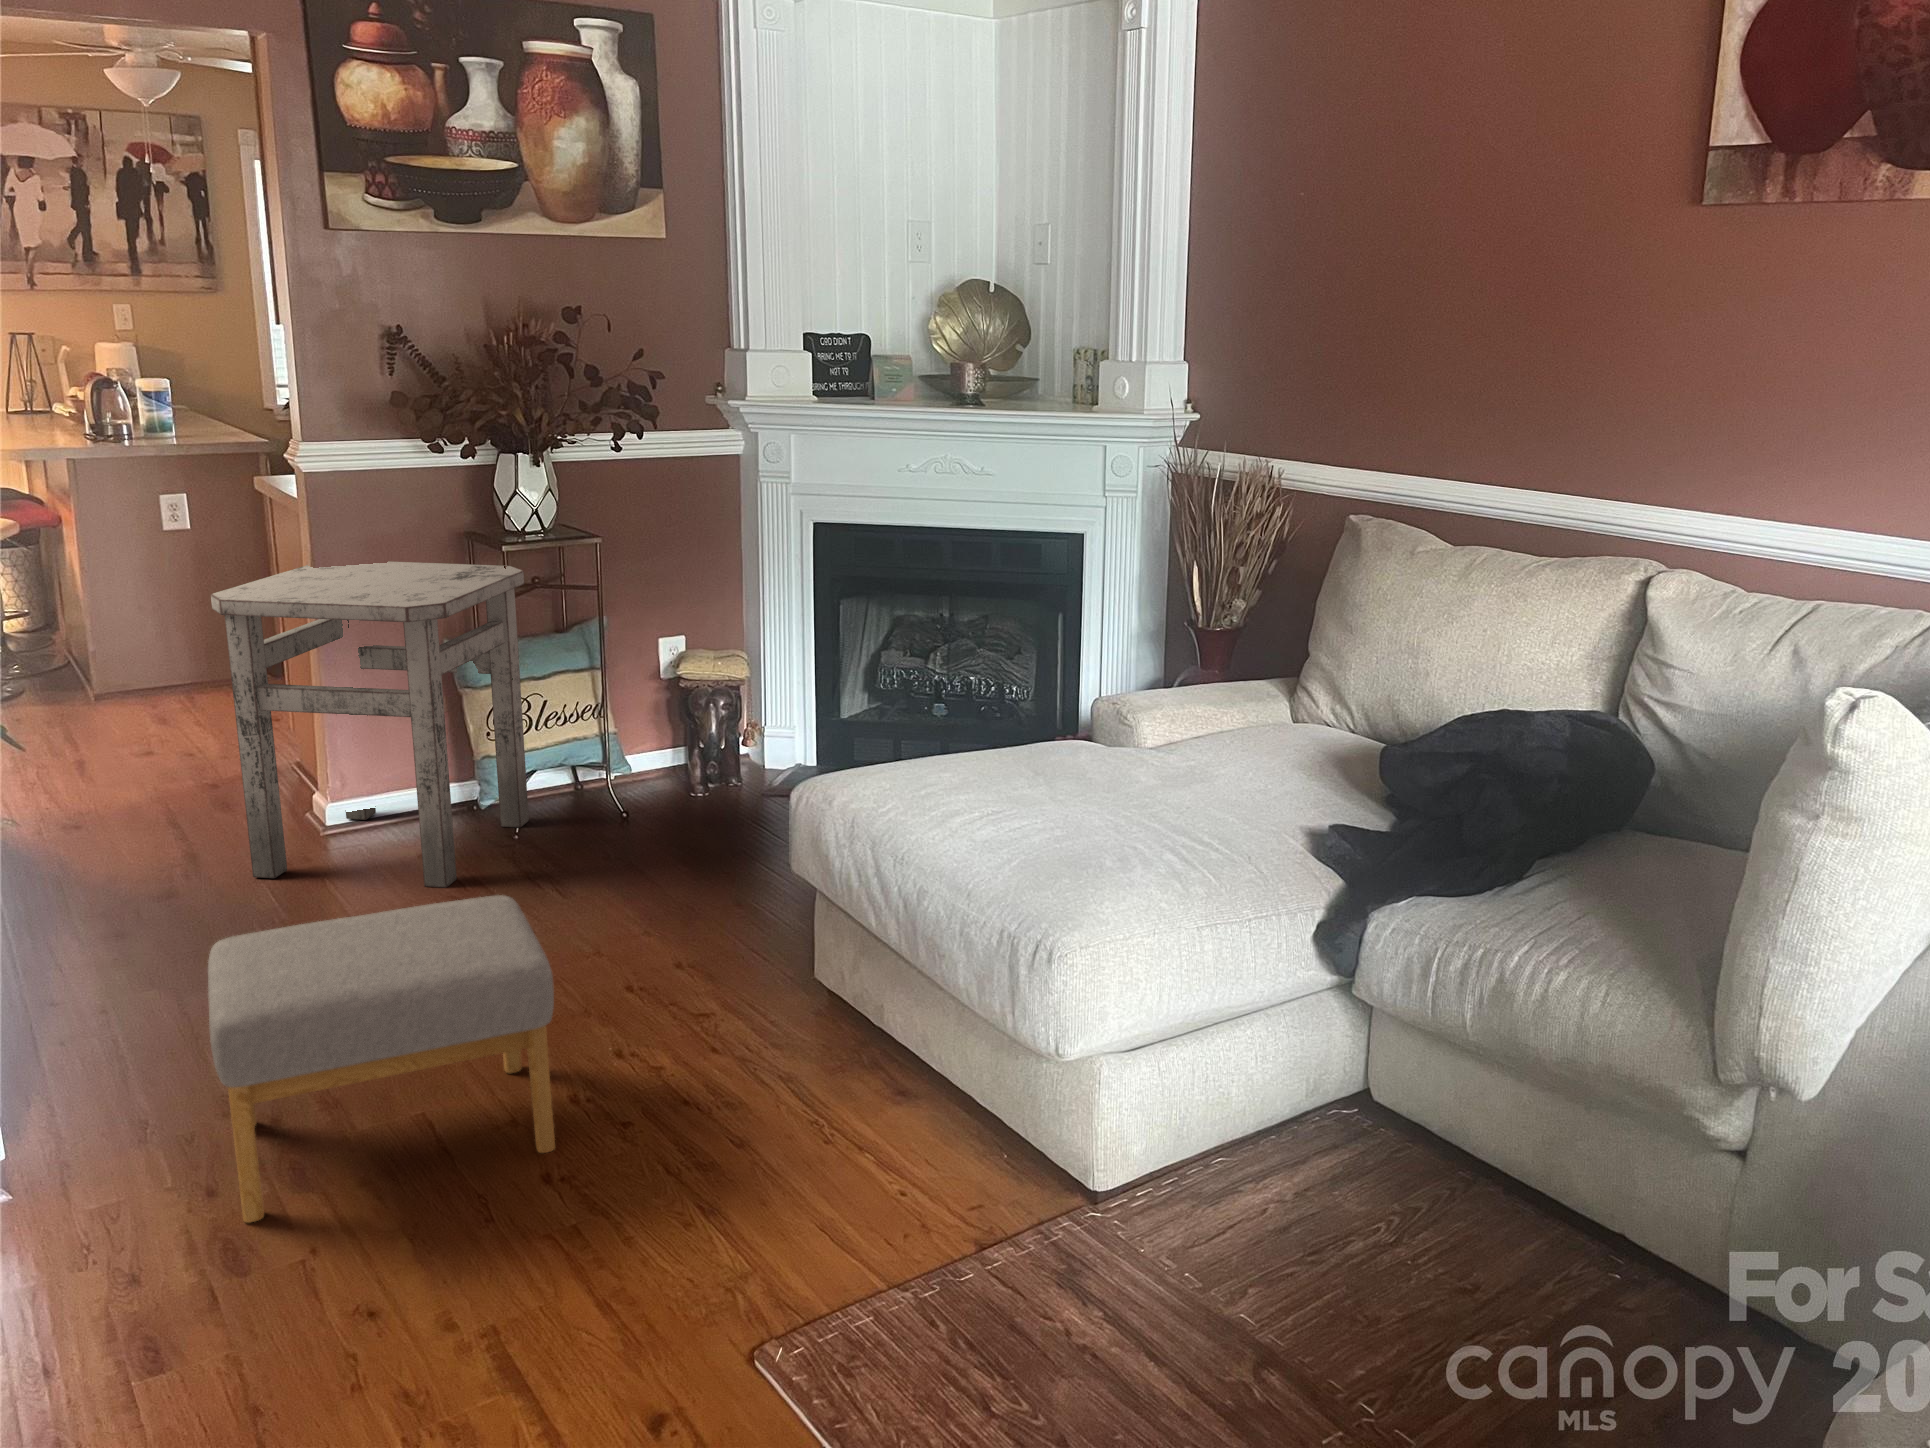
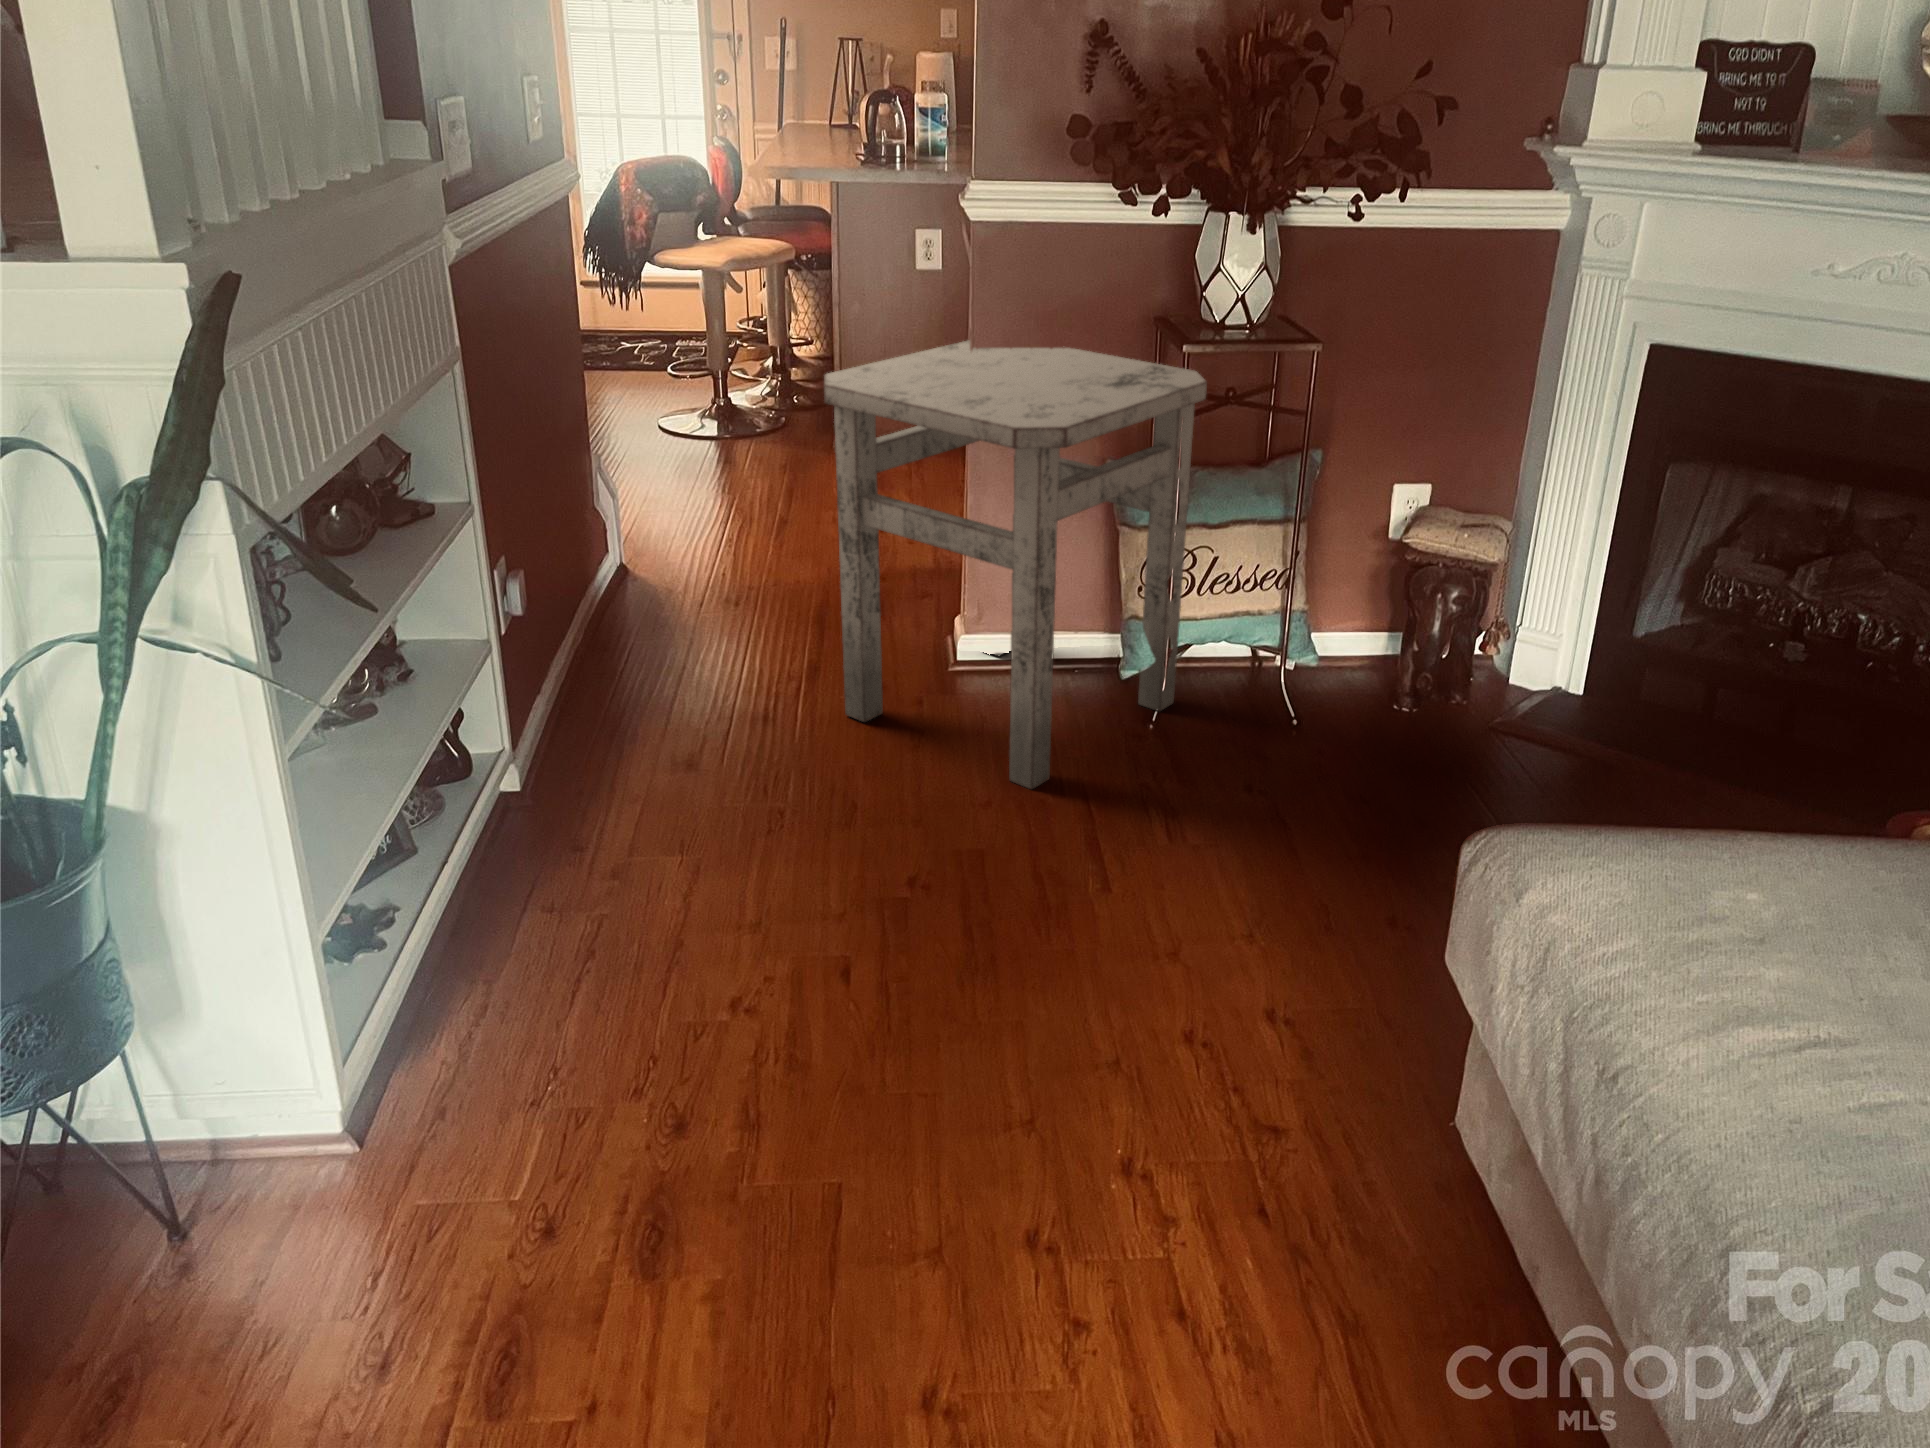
footstool: present [208,895,555,1223] -> none [447,916,974,1389]

